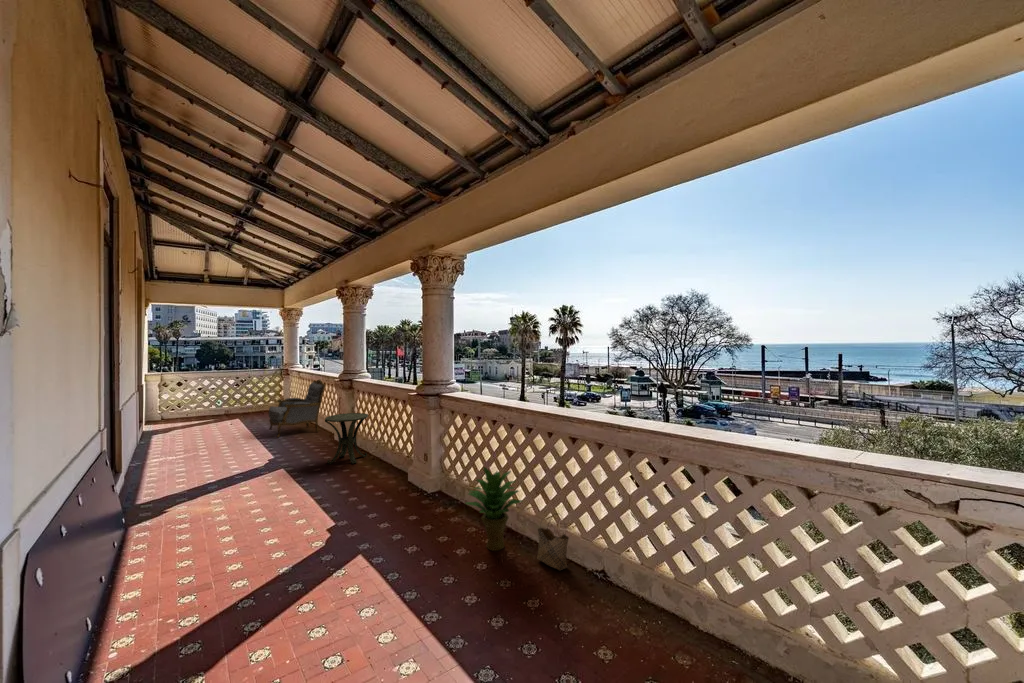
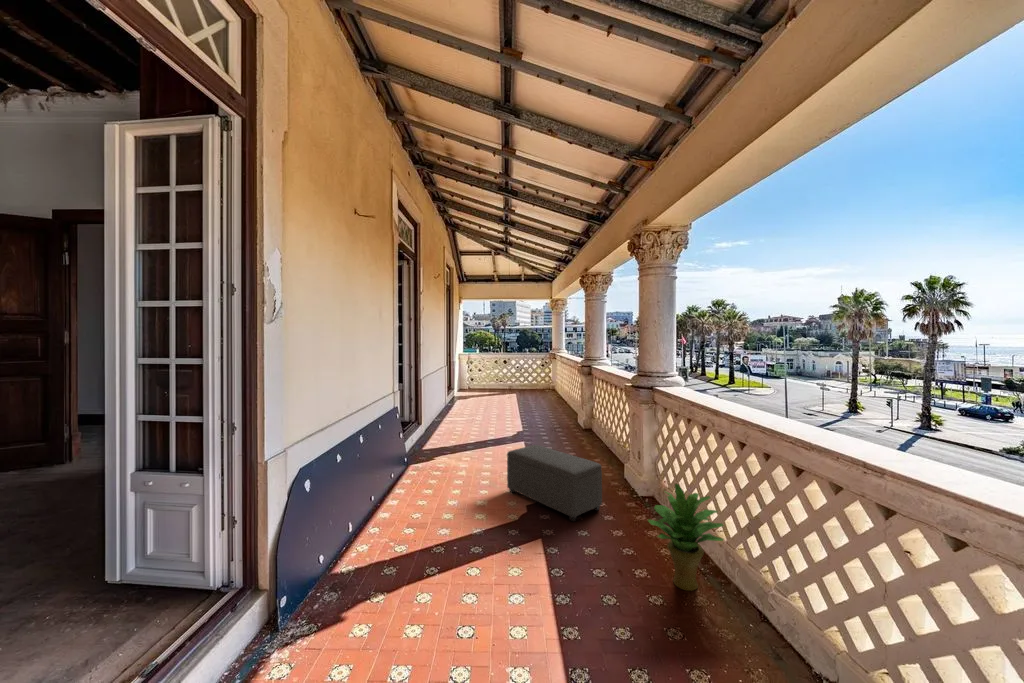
armchair: present [269,379,325,438] -> none [533,364,577,413]
side table: present [325,413,368,464] -> none [561,398,602,448]
ottoman: none [291,466,402,531] -> present [507,445,602,521]
woven basket: present [537,528,569,570] -> none [733,573,779,656]

